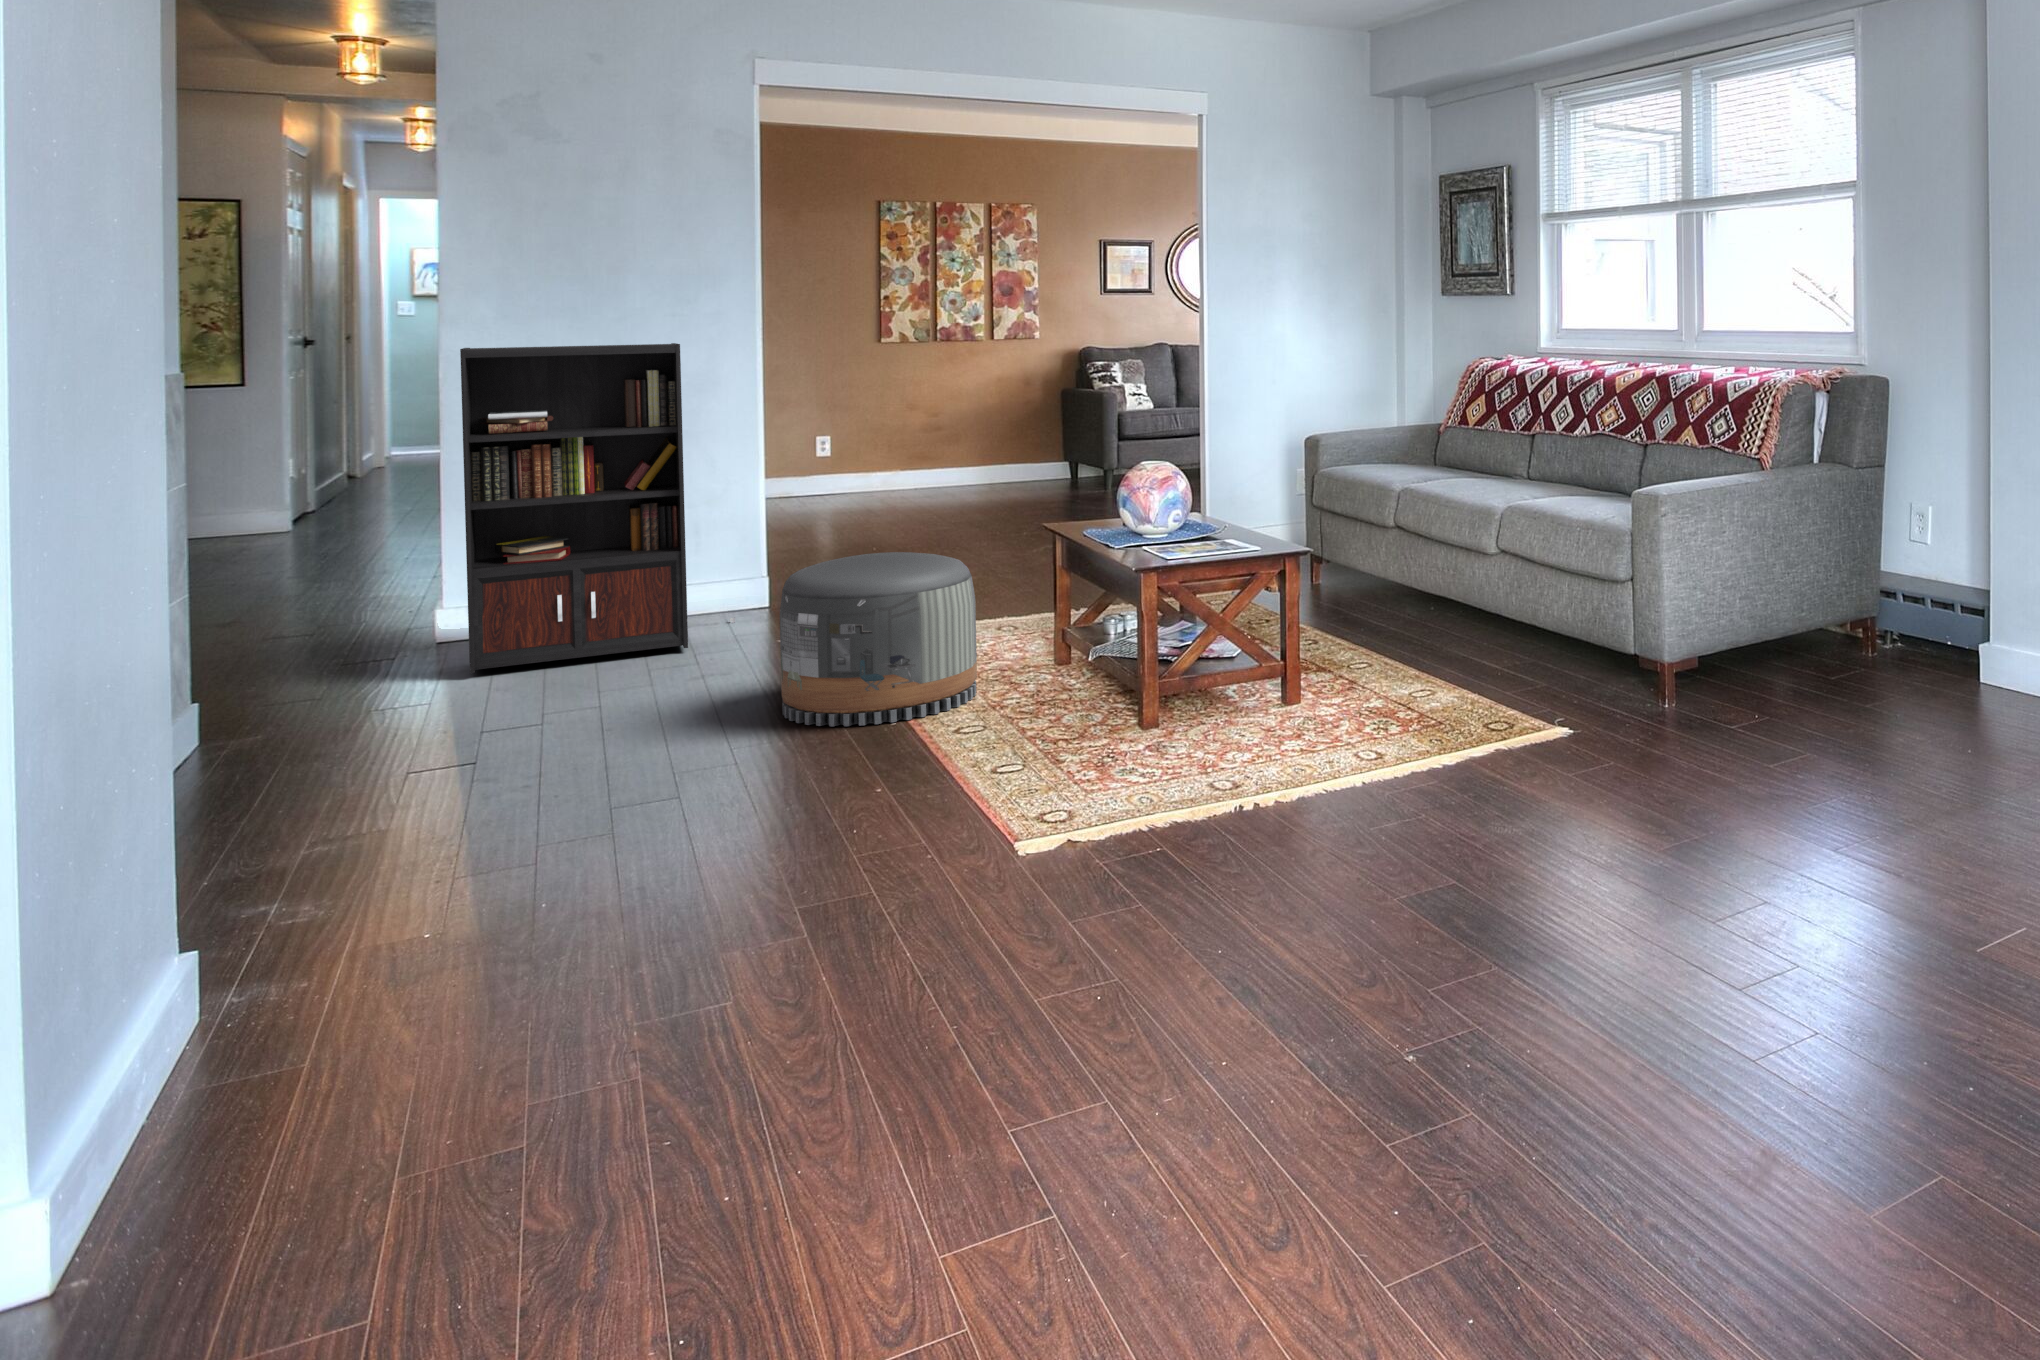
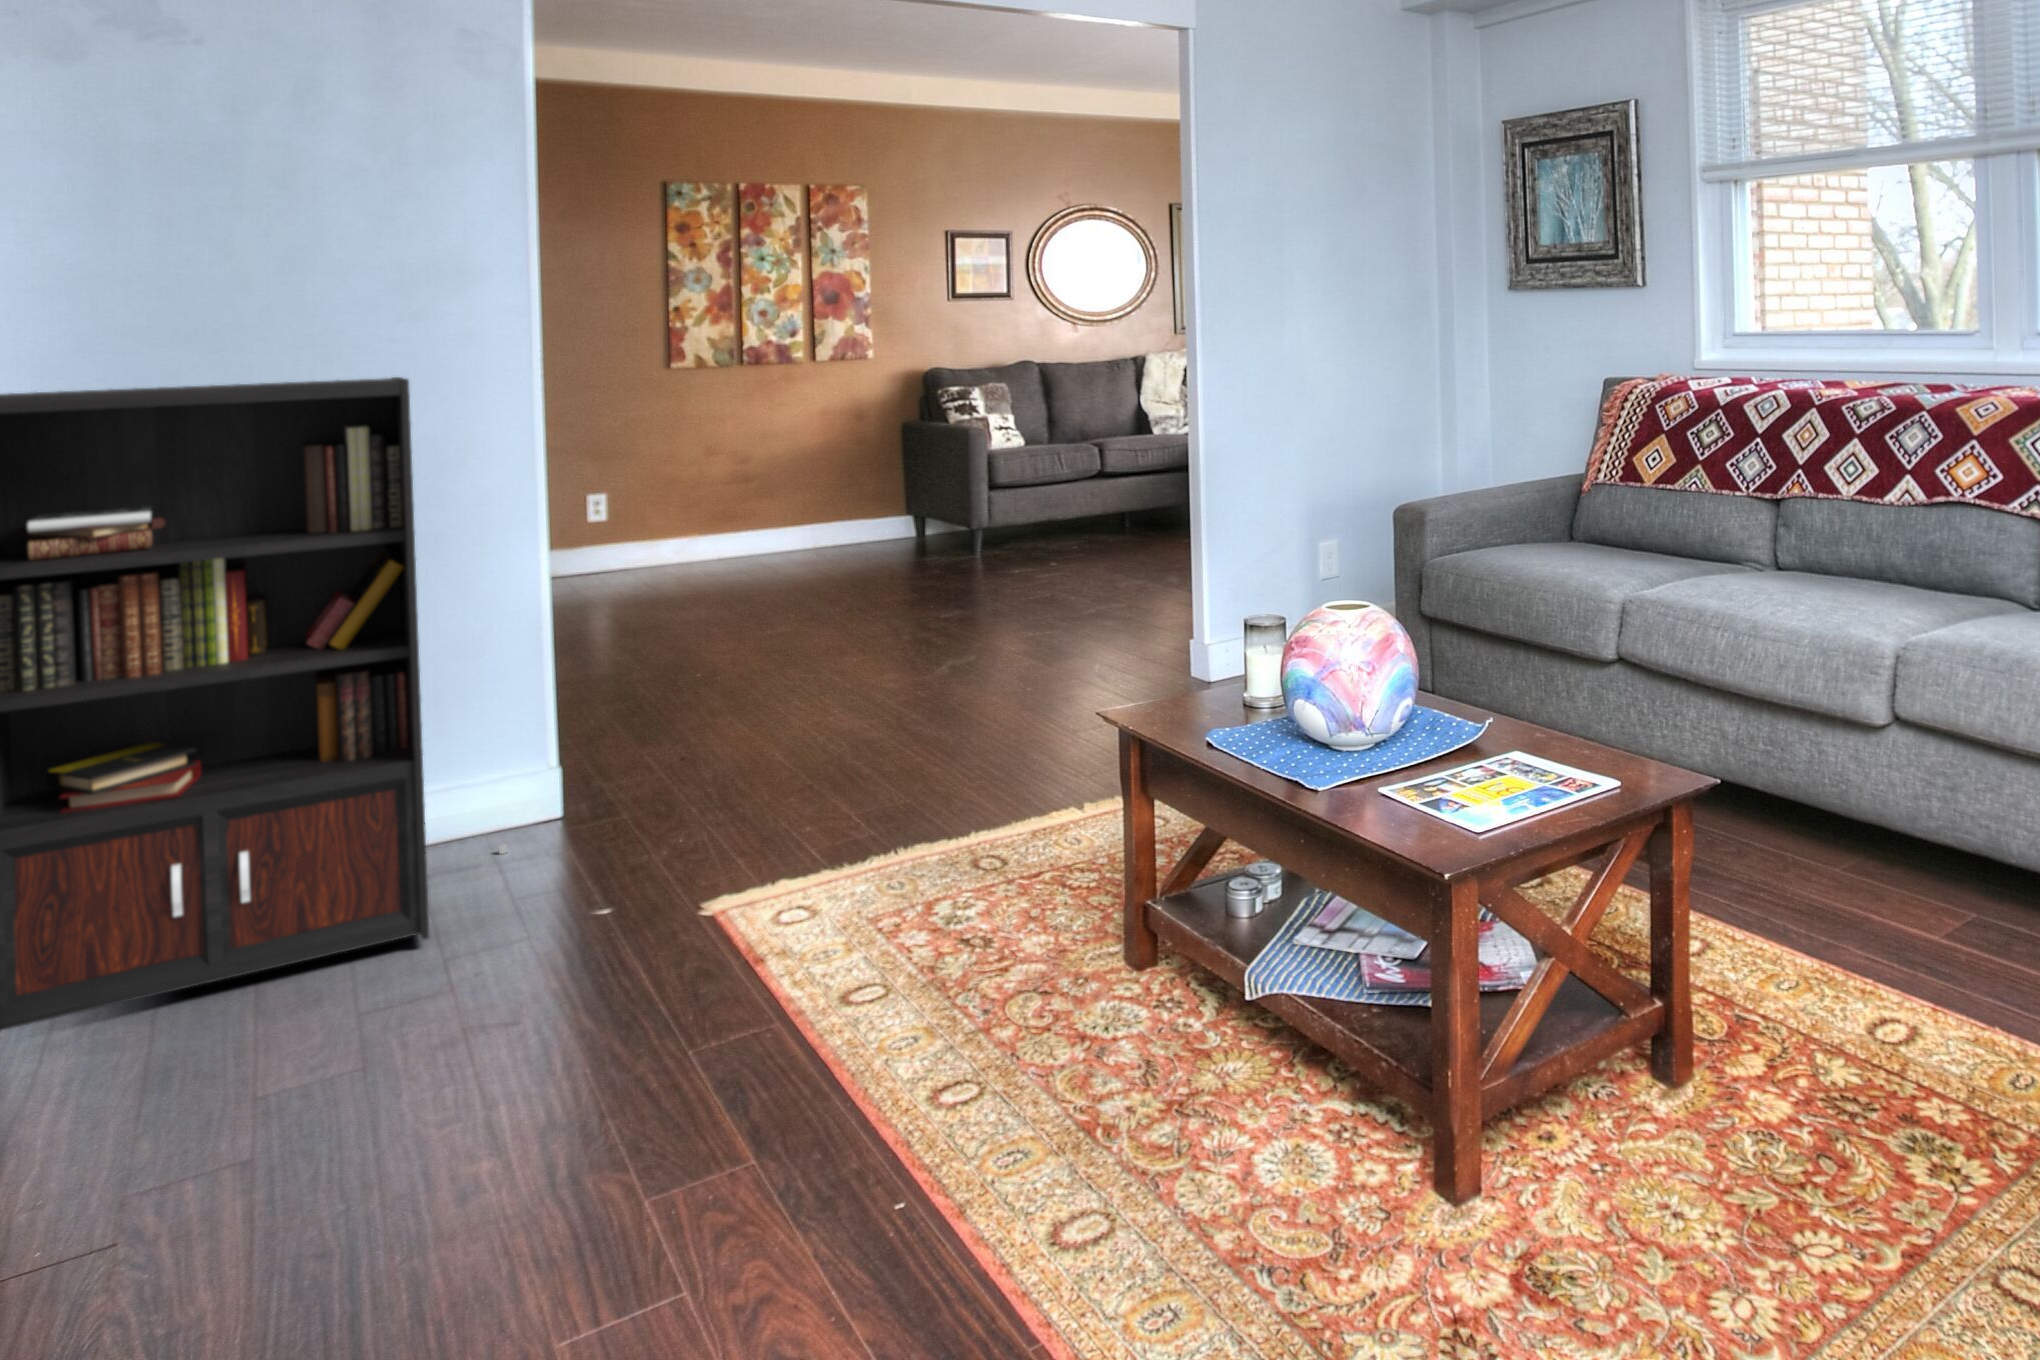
pouf: present [780,552,977,726] -> none [641,789,1041,1232]

